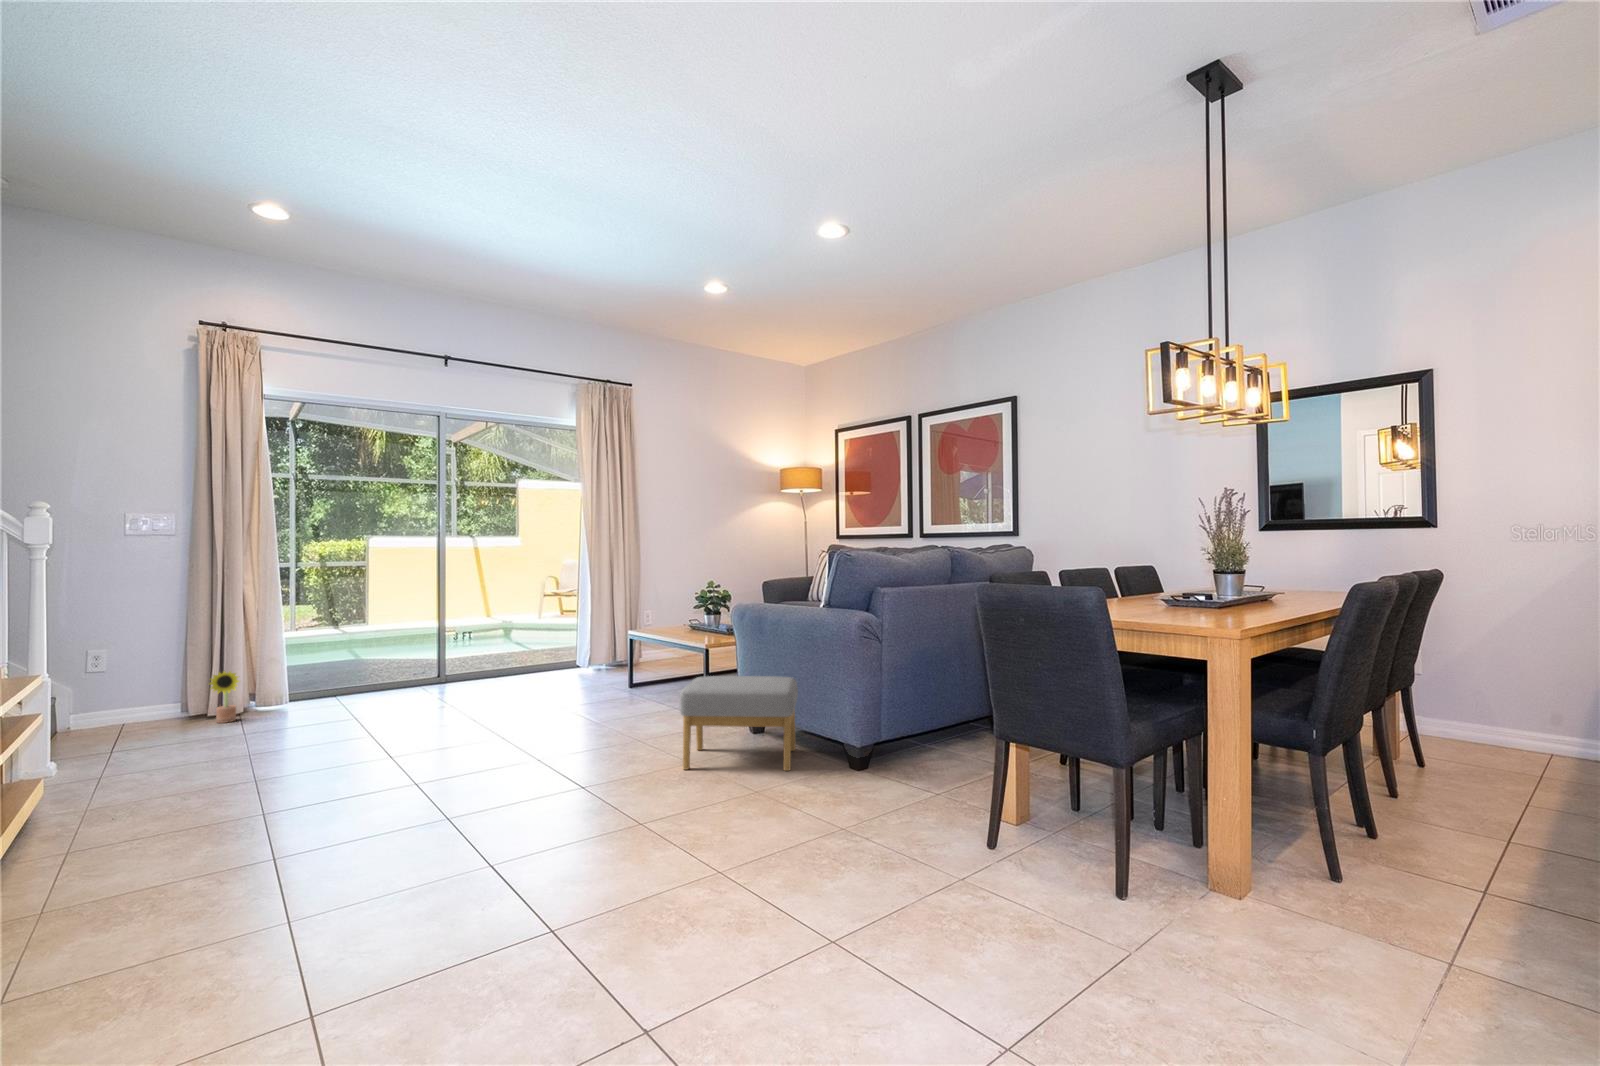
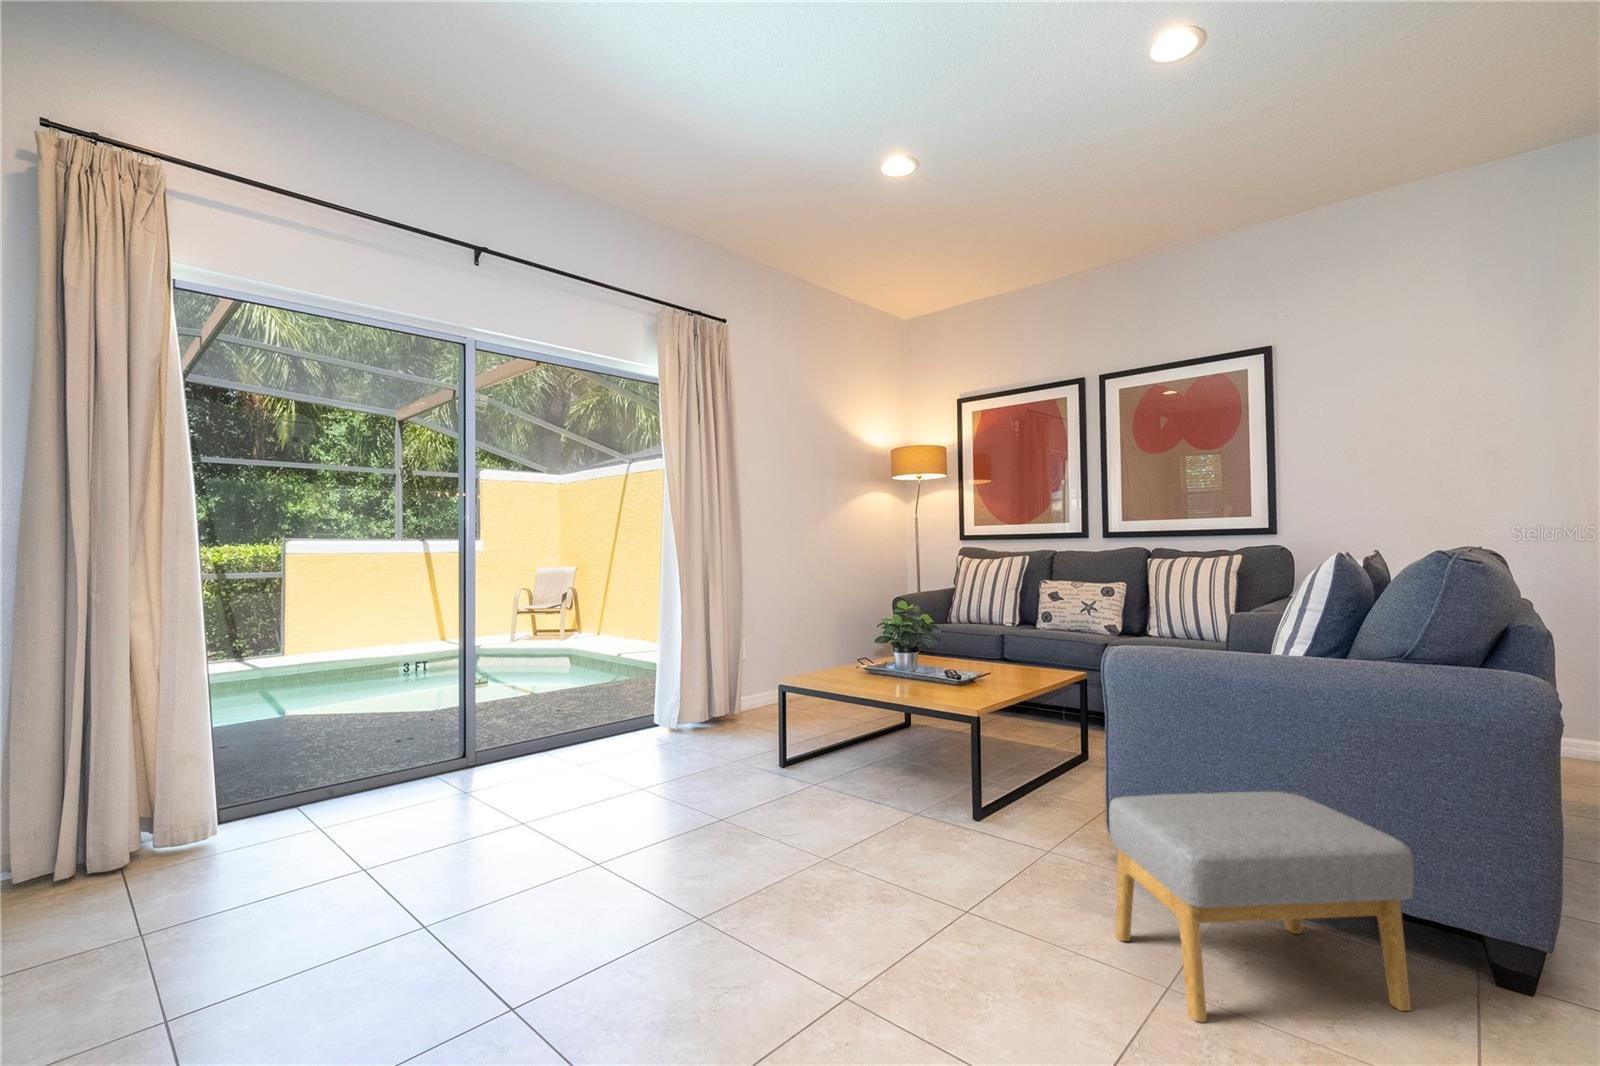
decorative plant: present [209,671,239,723] -> none [54,793,127,897]

